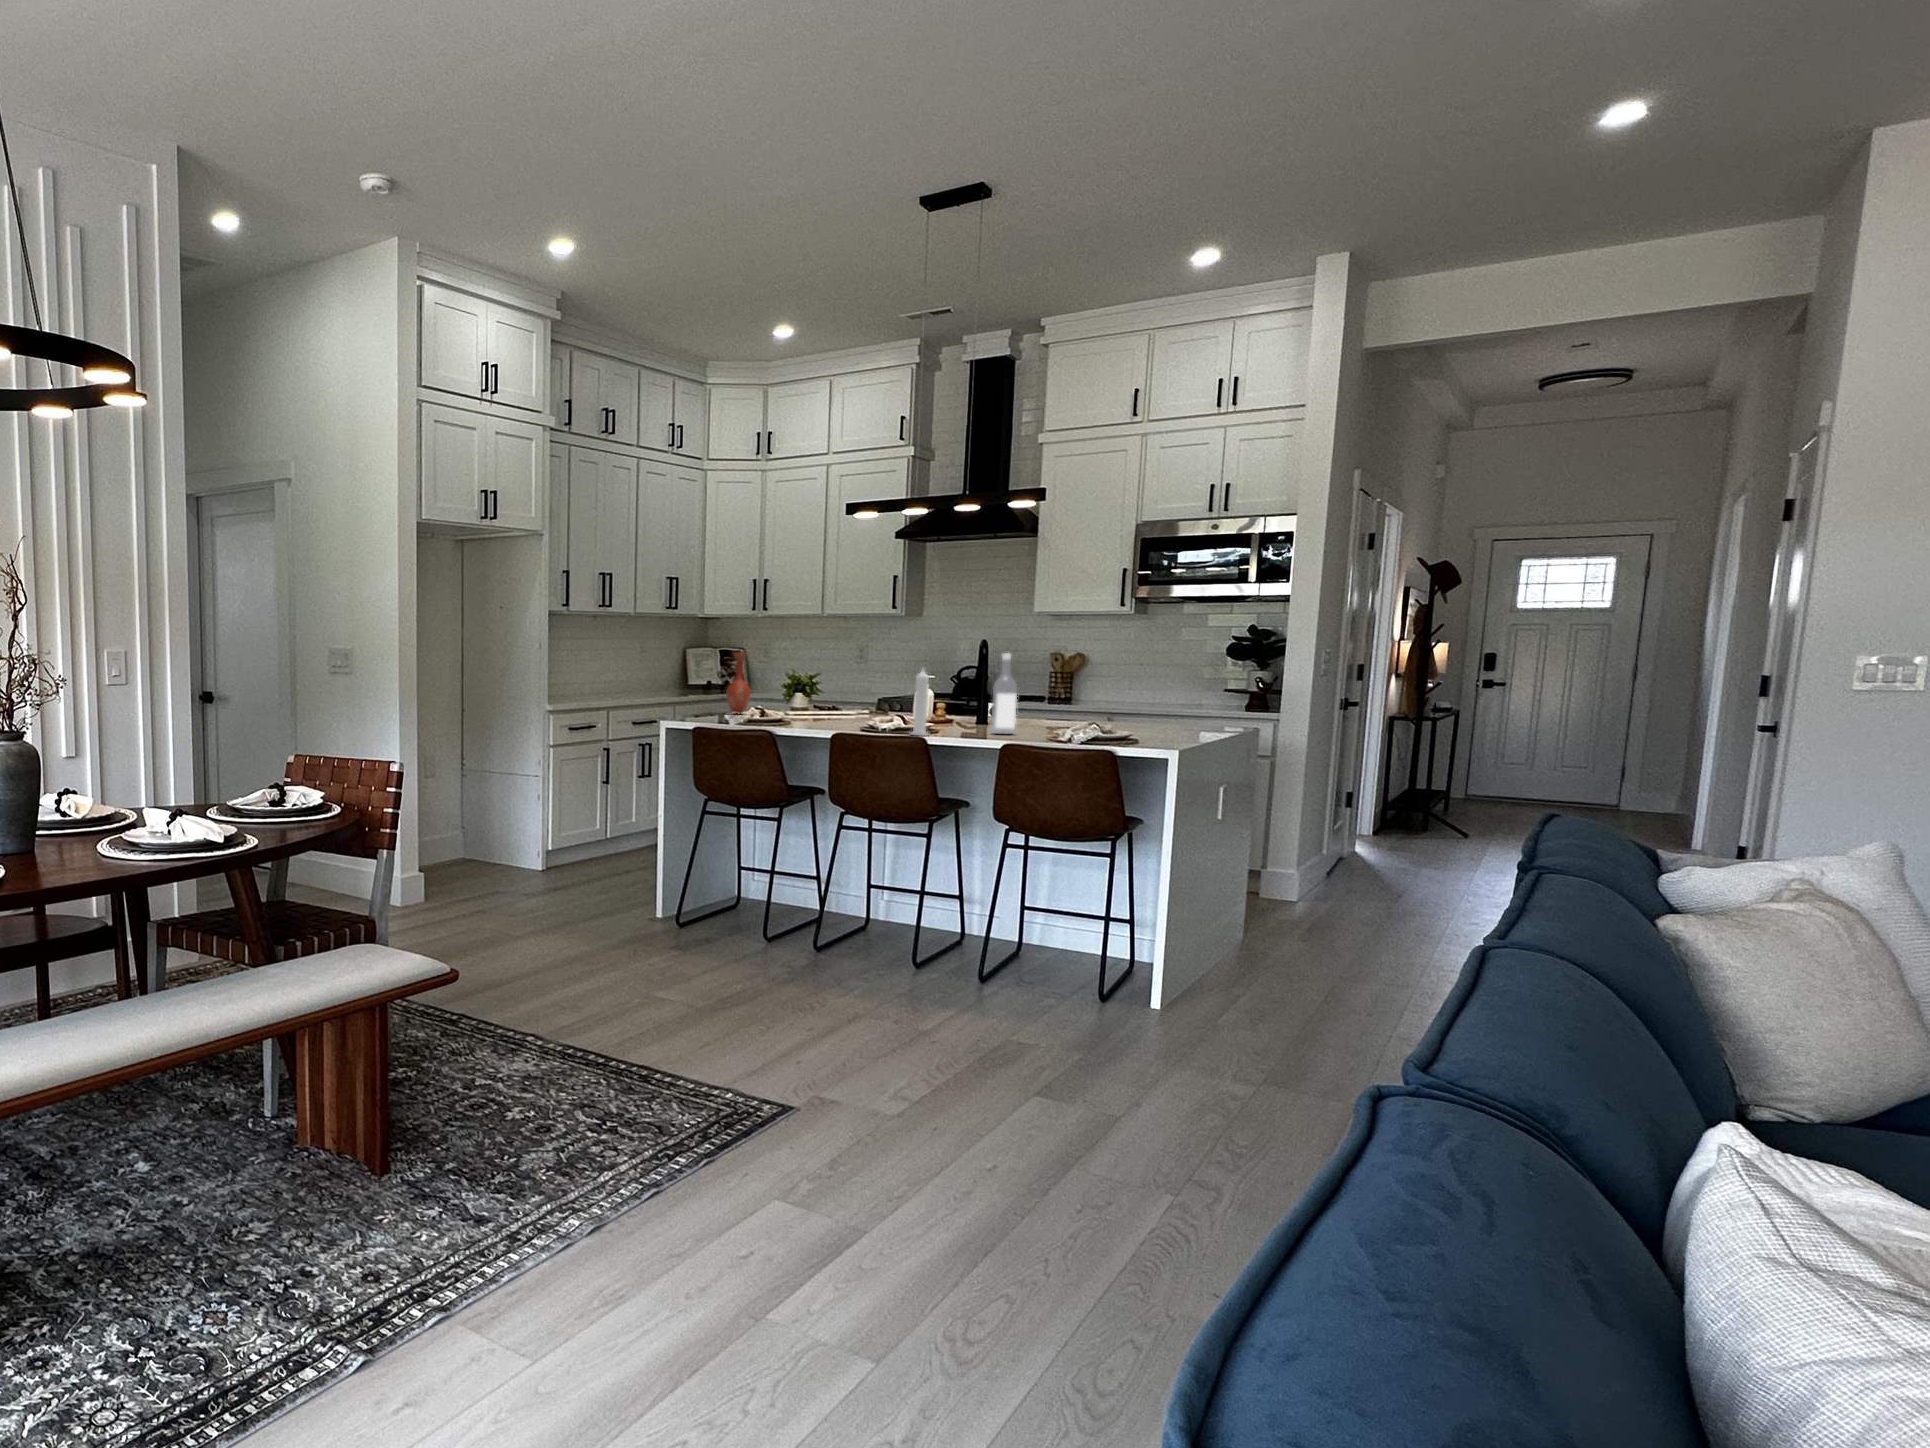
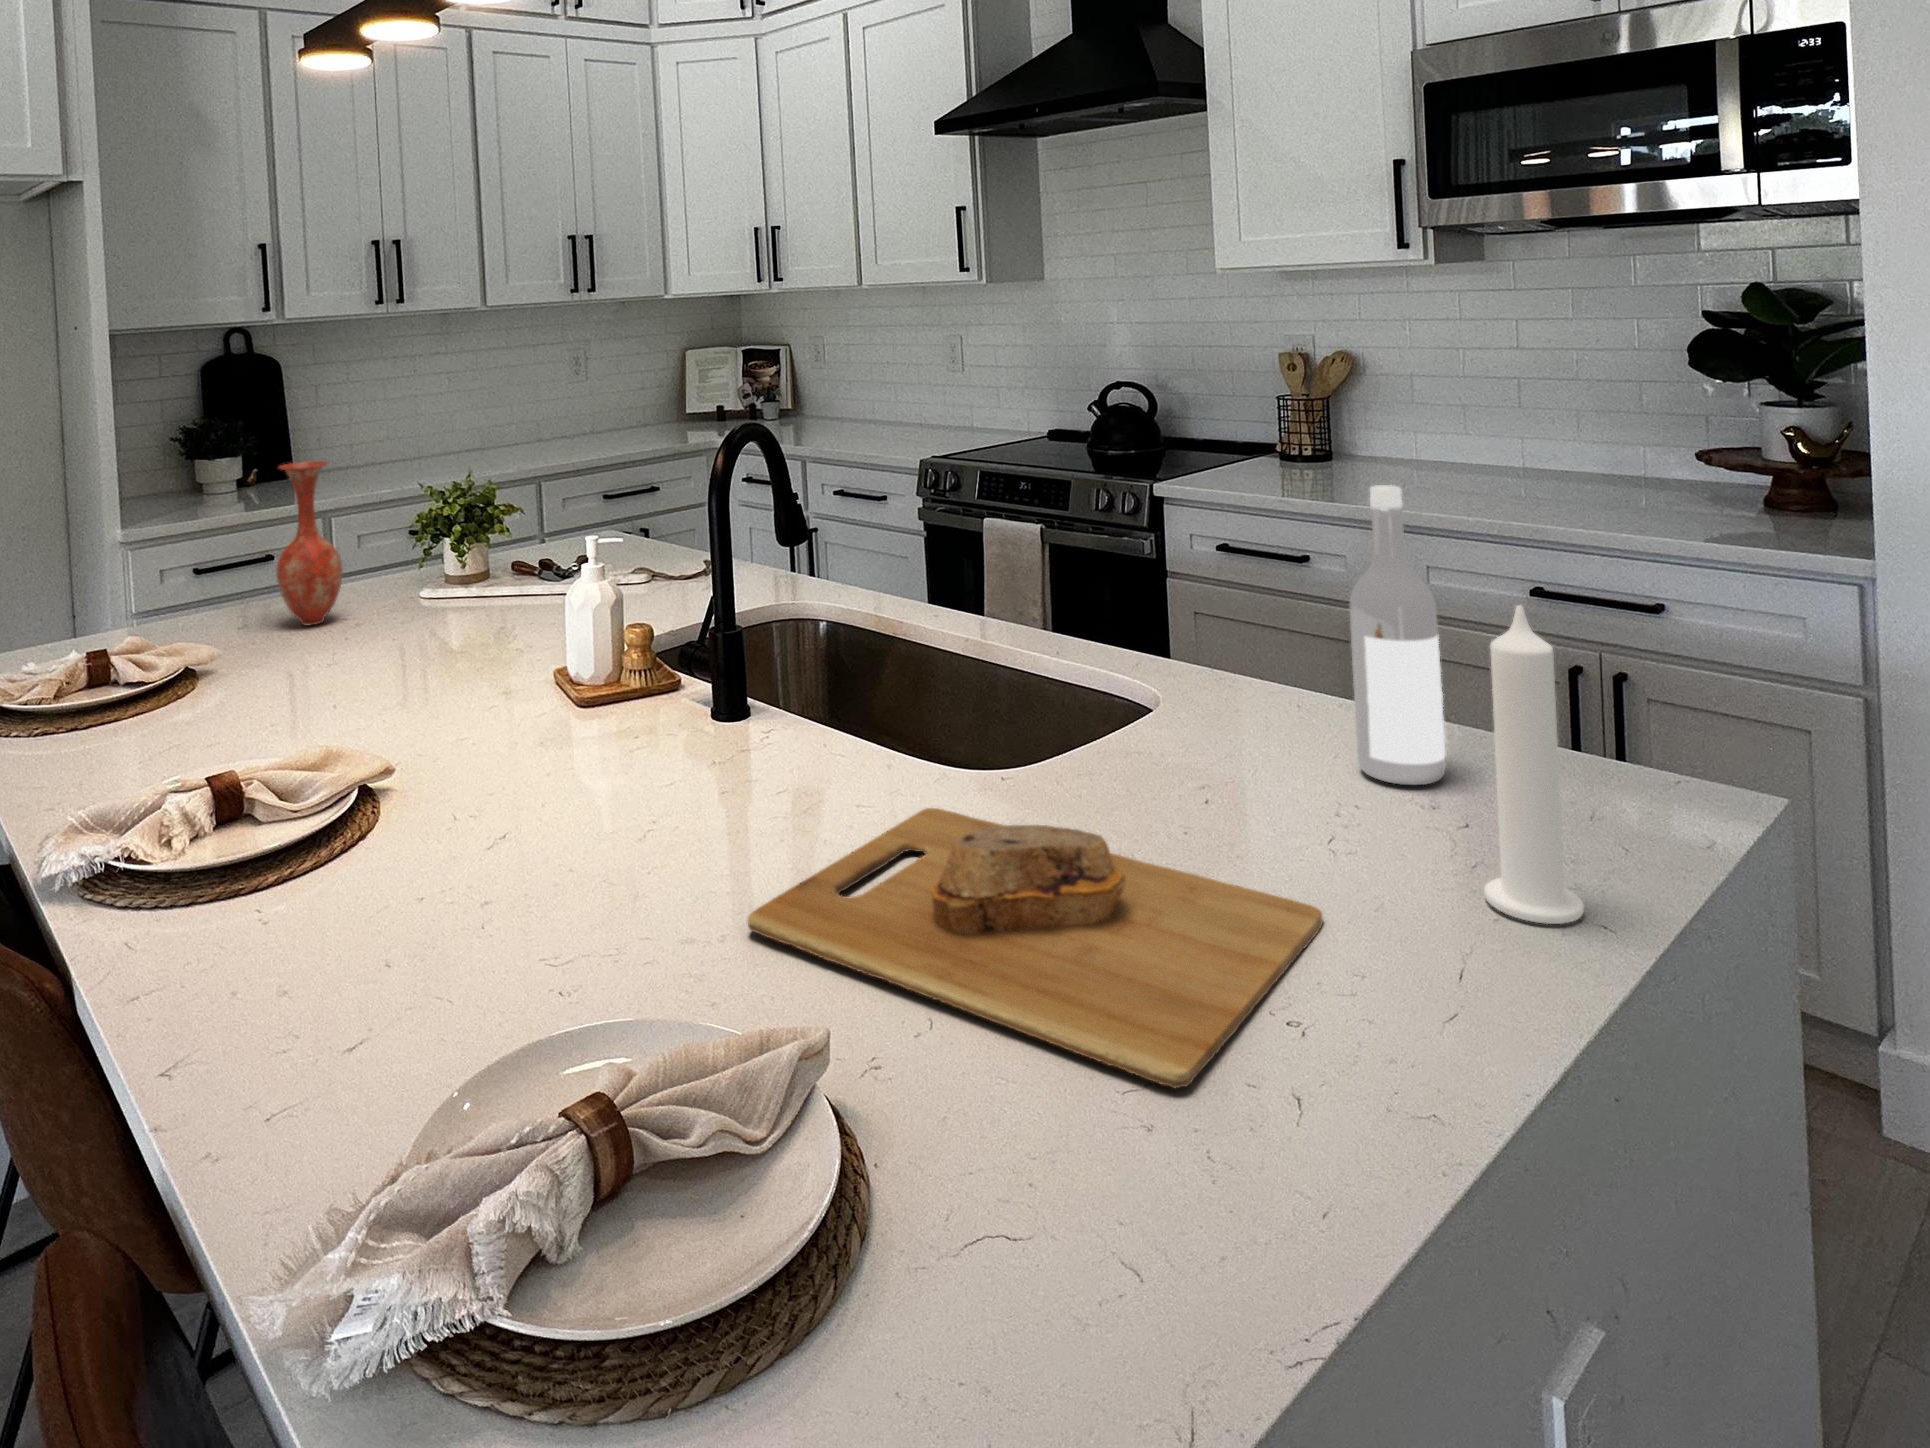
wine bottle: present [991,653,1017,734] -> present [1350,485,1446,785]
candle: present [911,669,929,736] -> present [1484,605,1584,924]
cutting board: none [1039,713,1165,738] -> present [748,808,1323,1088]

